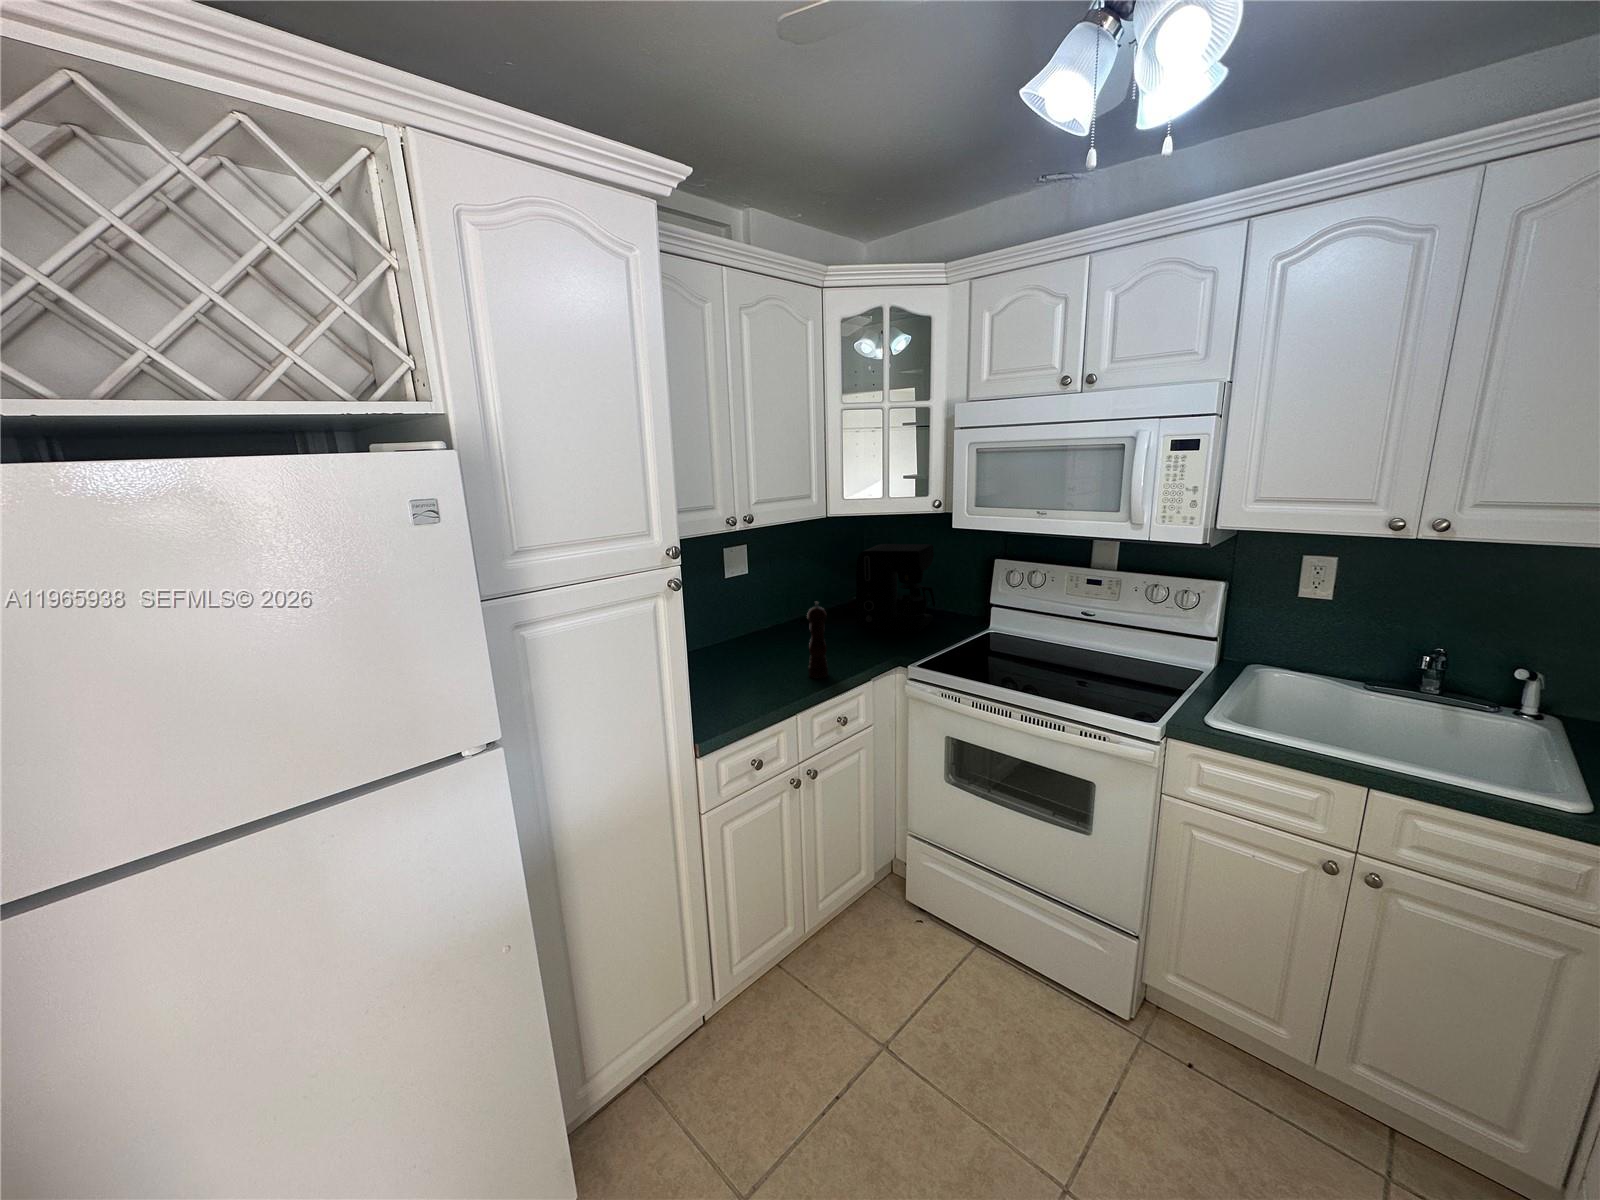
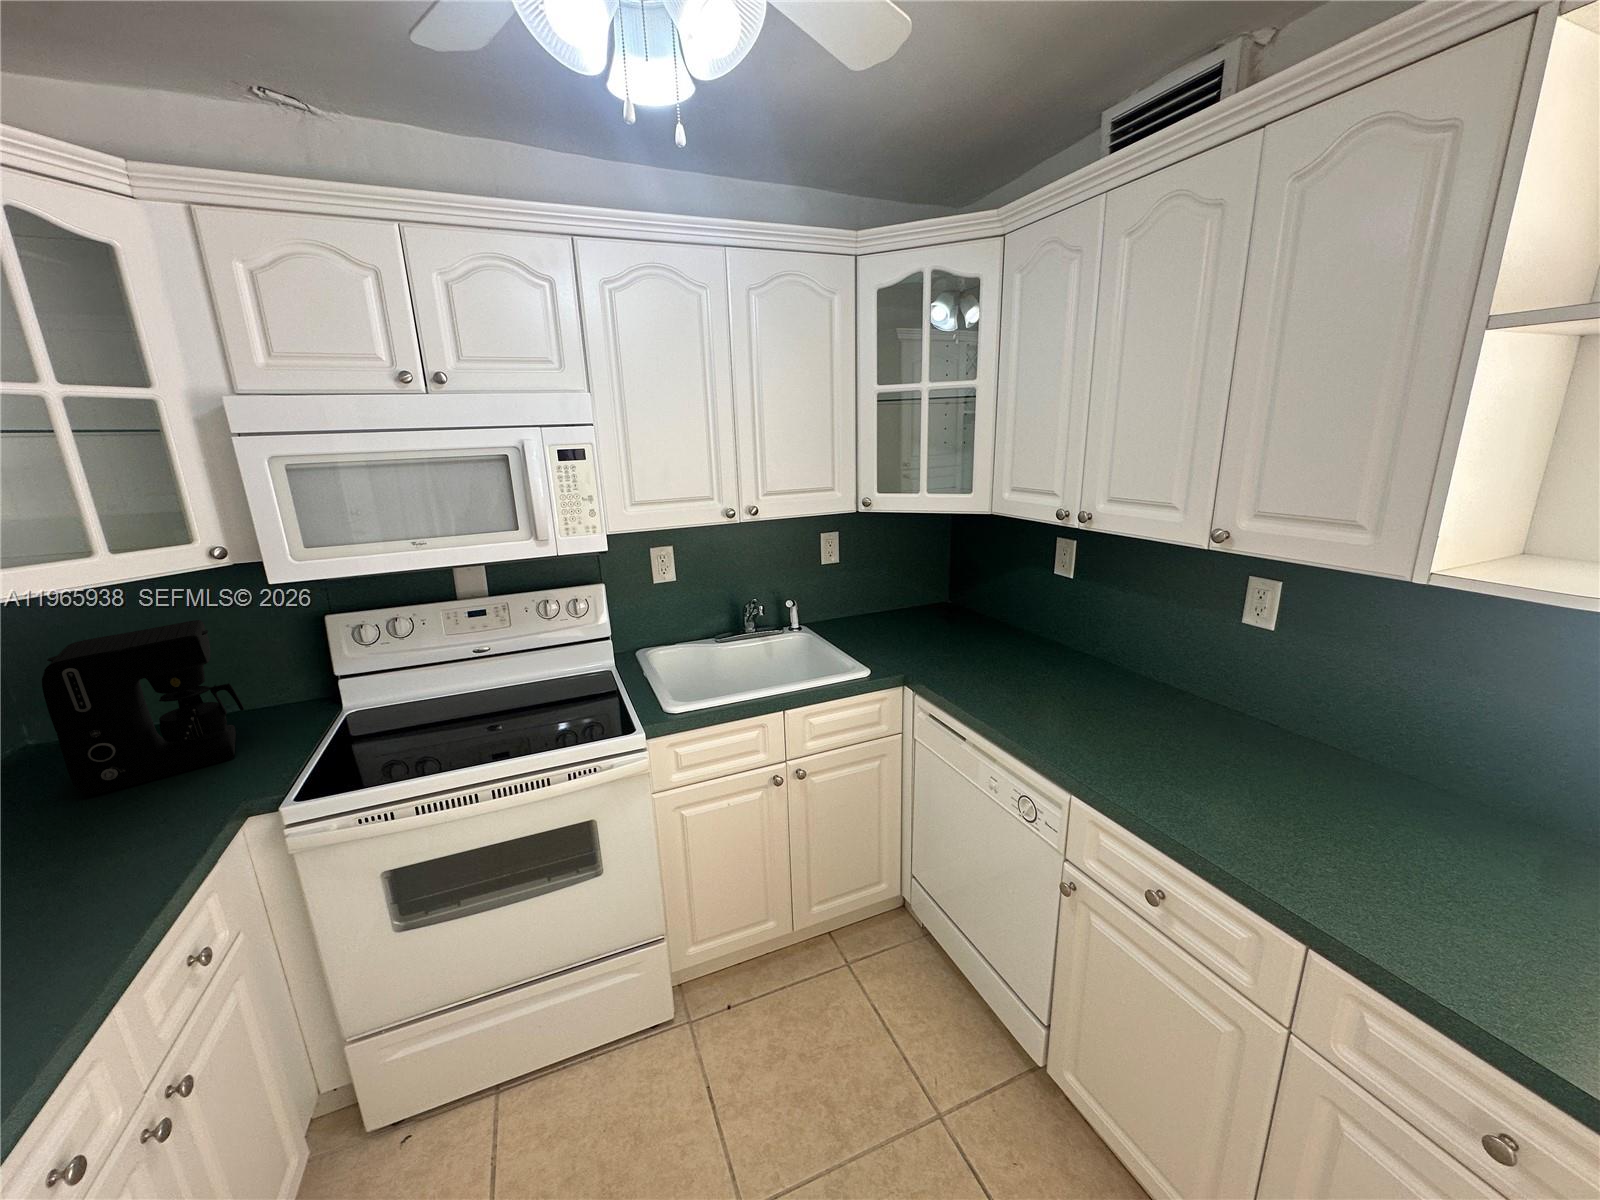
pepper mill: present [807,602,828,678] -> none [24,784,123,932]

